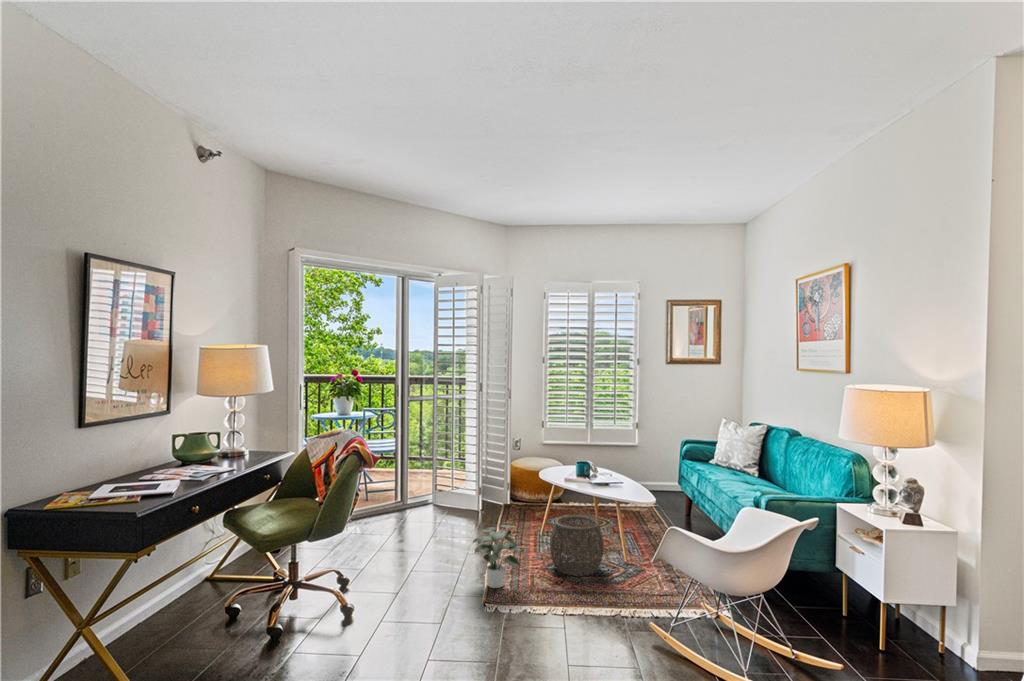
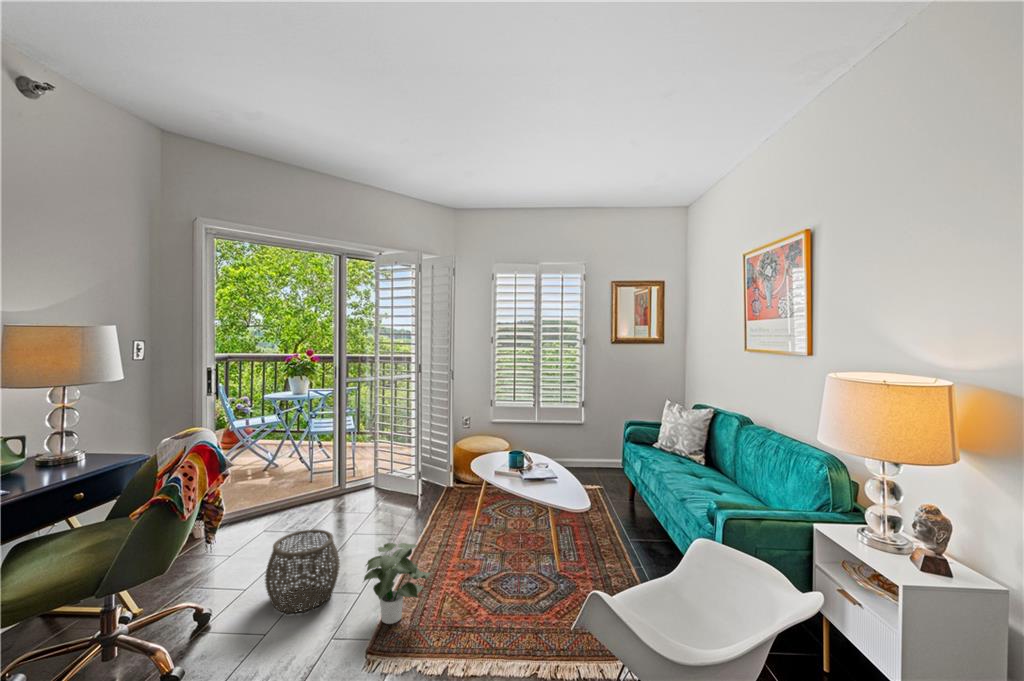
woven basket: present [550,516,604,576] -> present [265,529,340,613]

